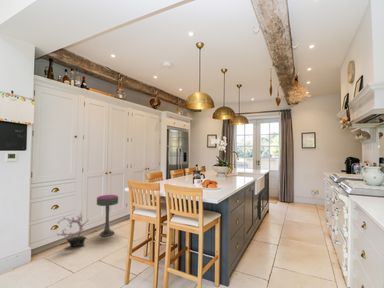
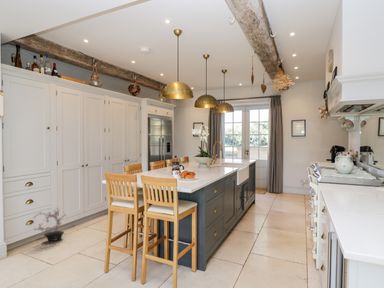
bar stool: present [97,195,118,236] -> none [73,189,96,231]

